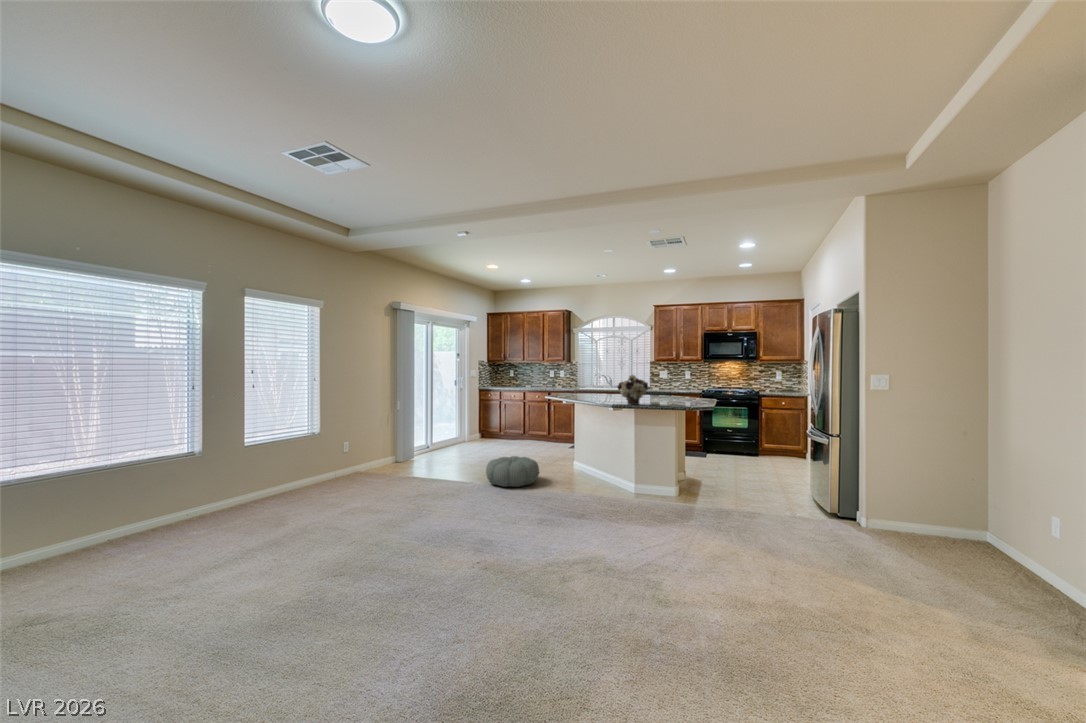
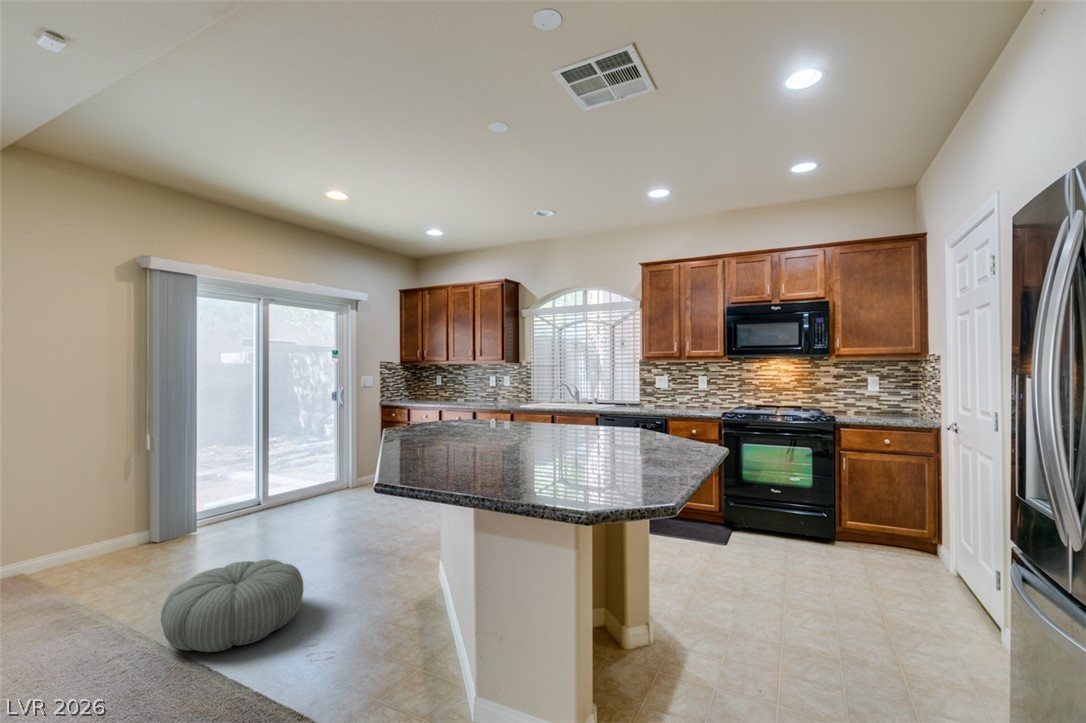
flower arrangement: present [618,375,648,405] -> none [414,384,490,471]

